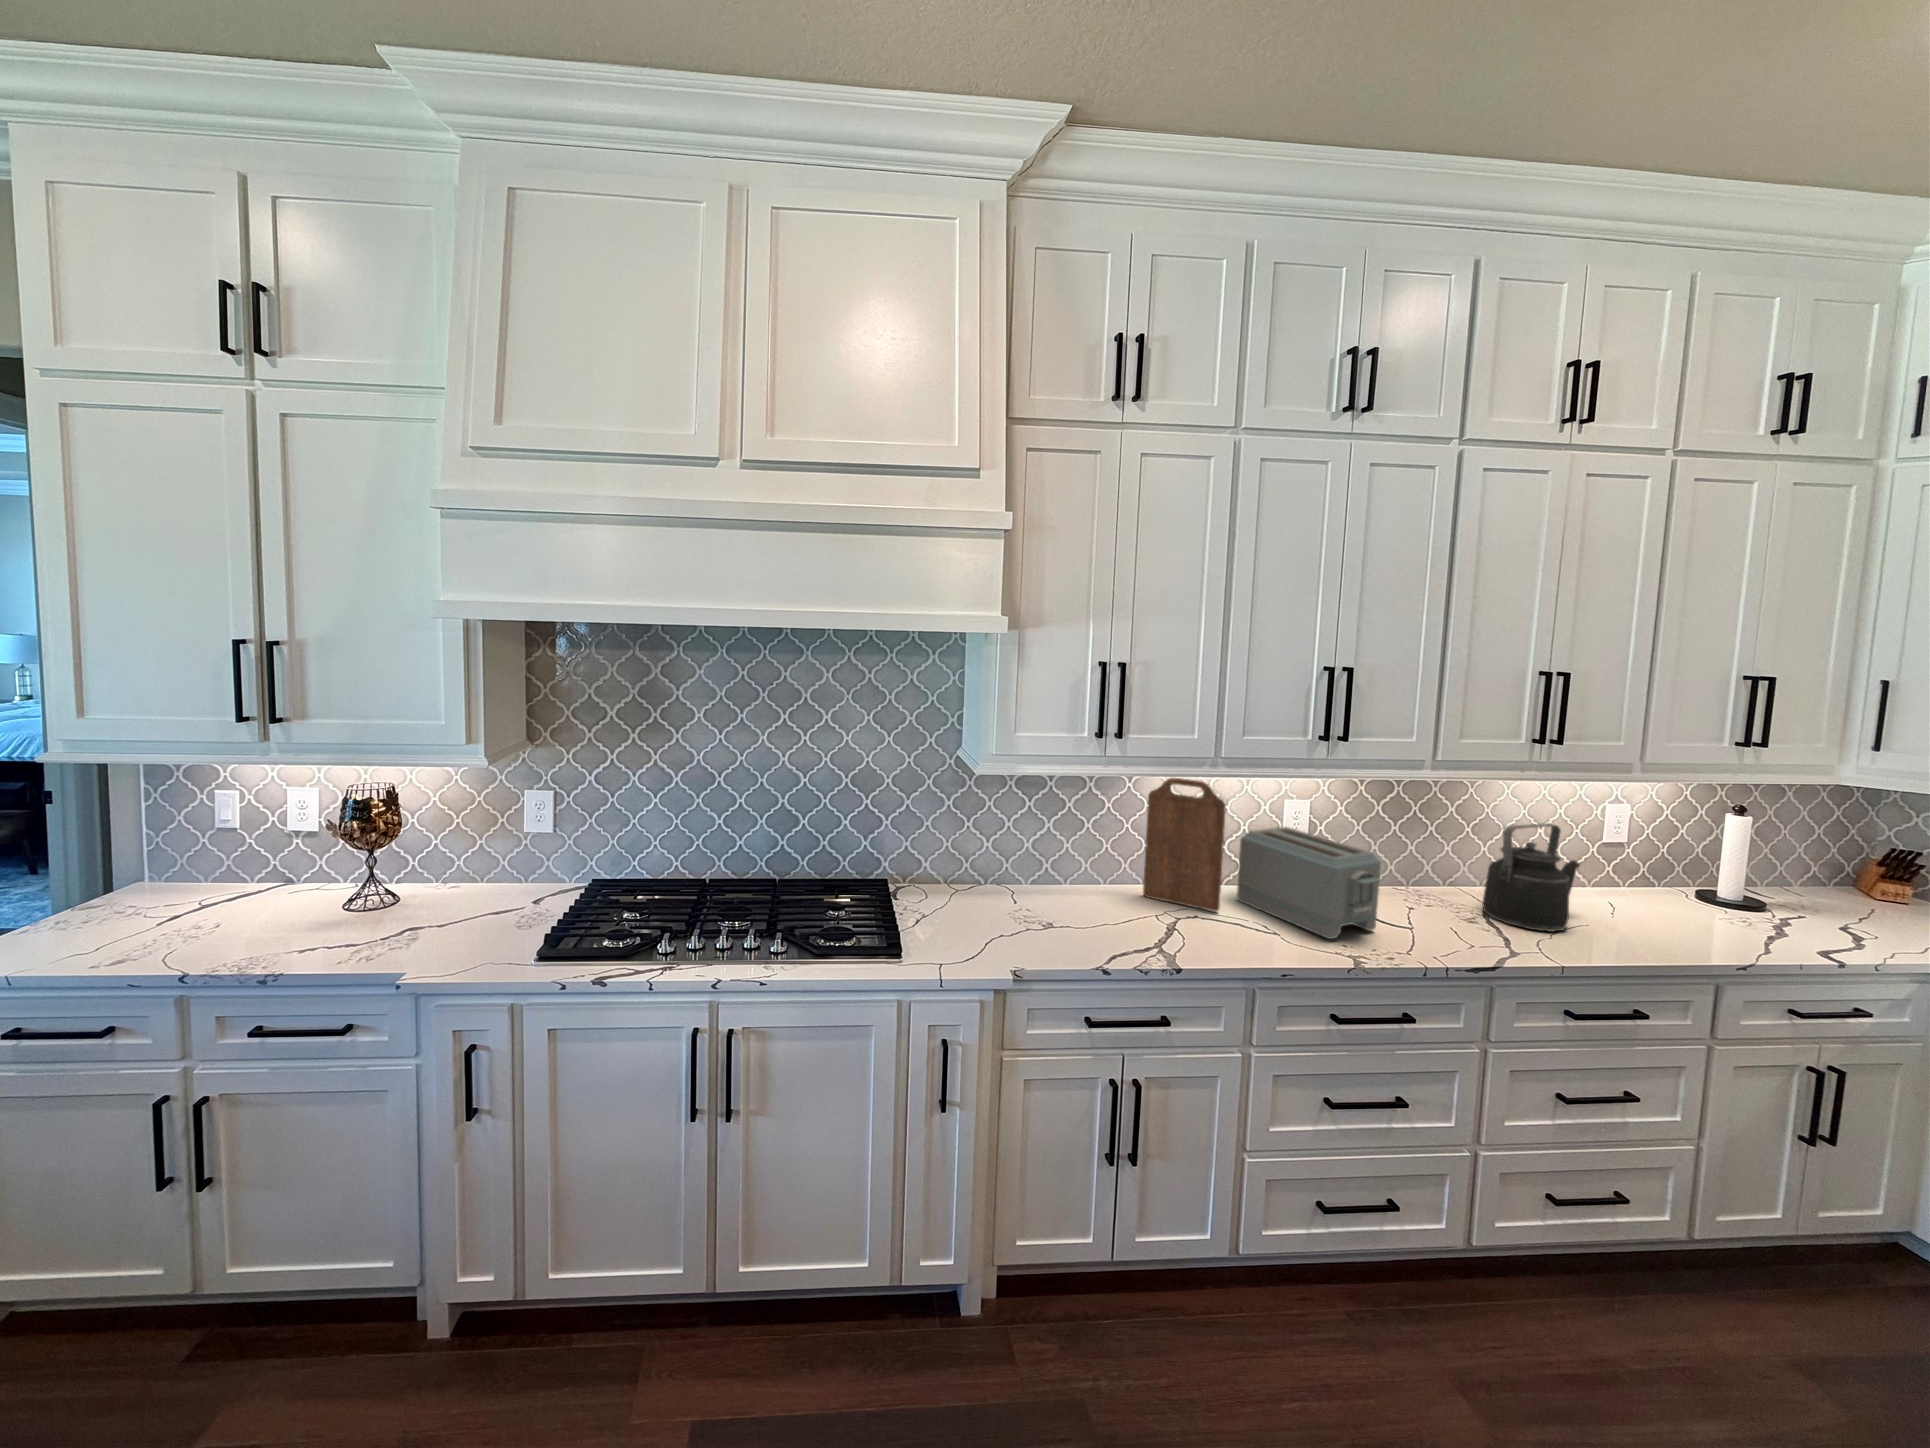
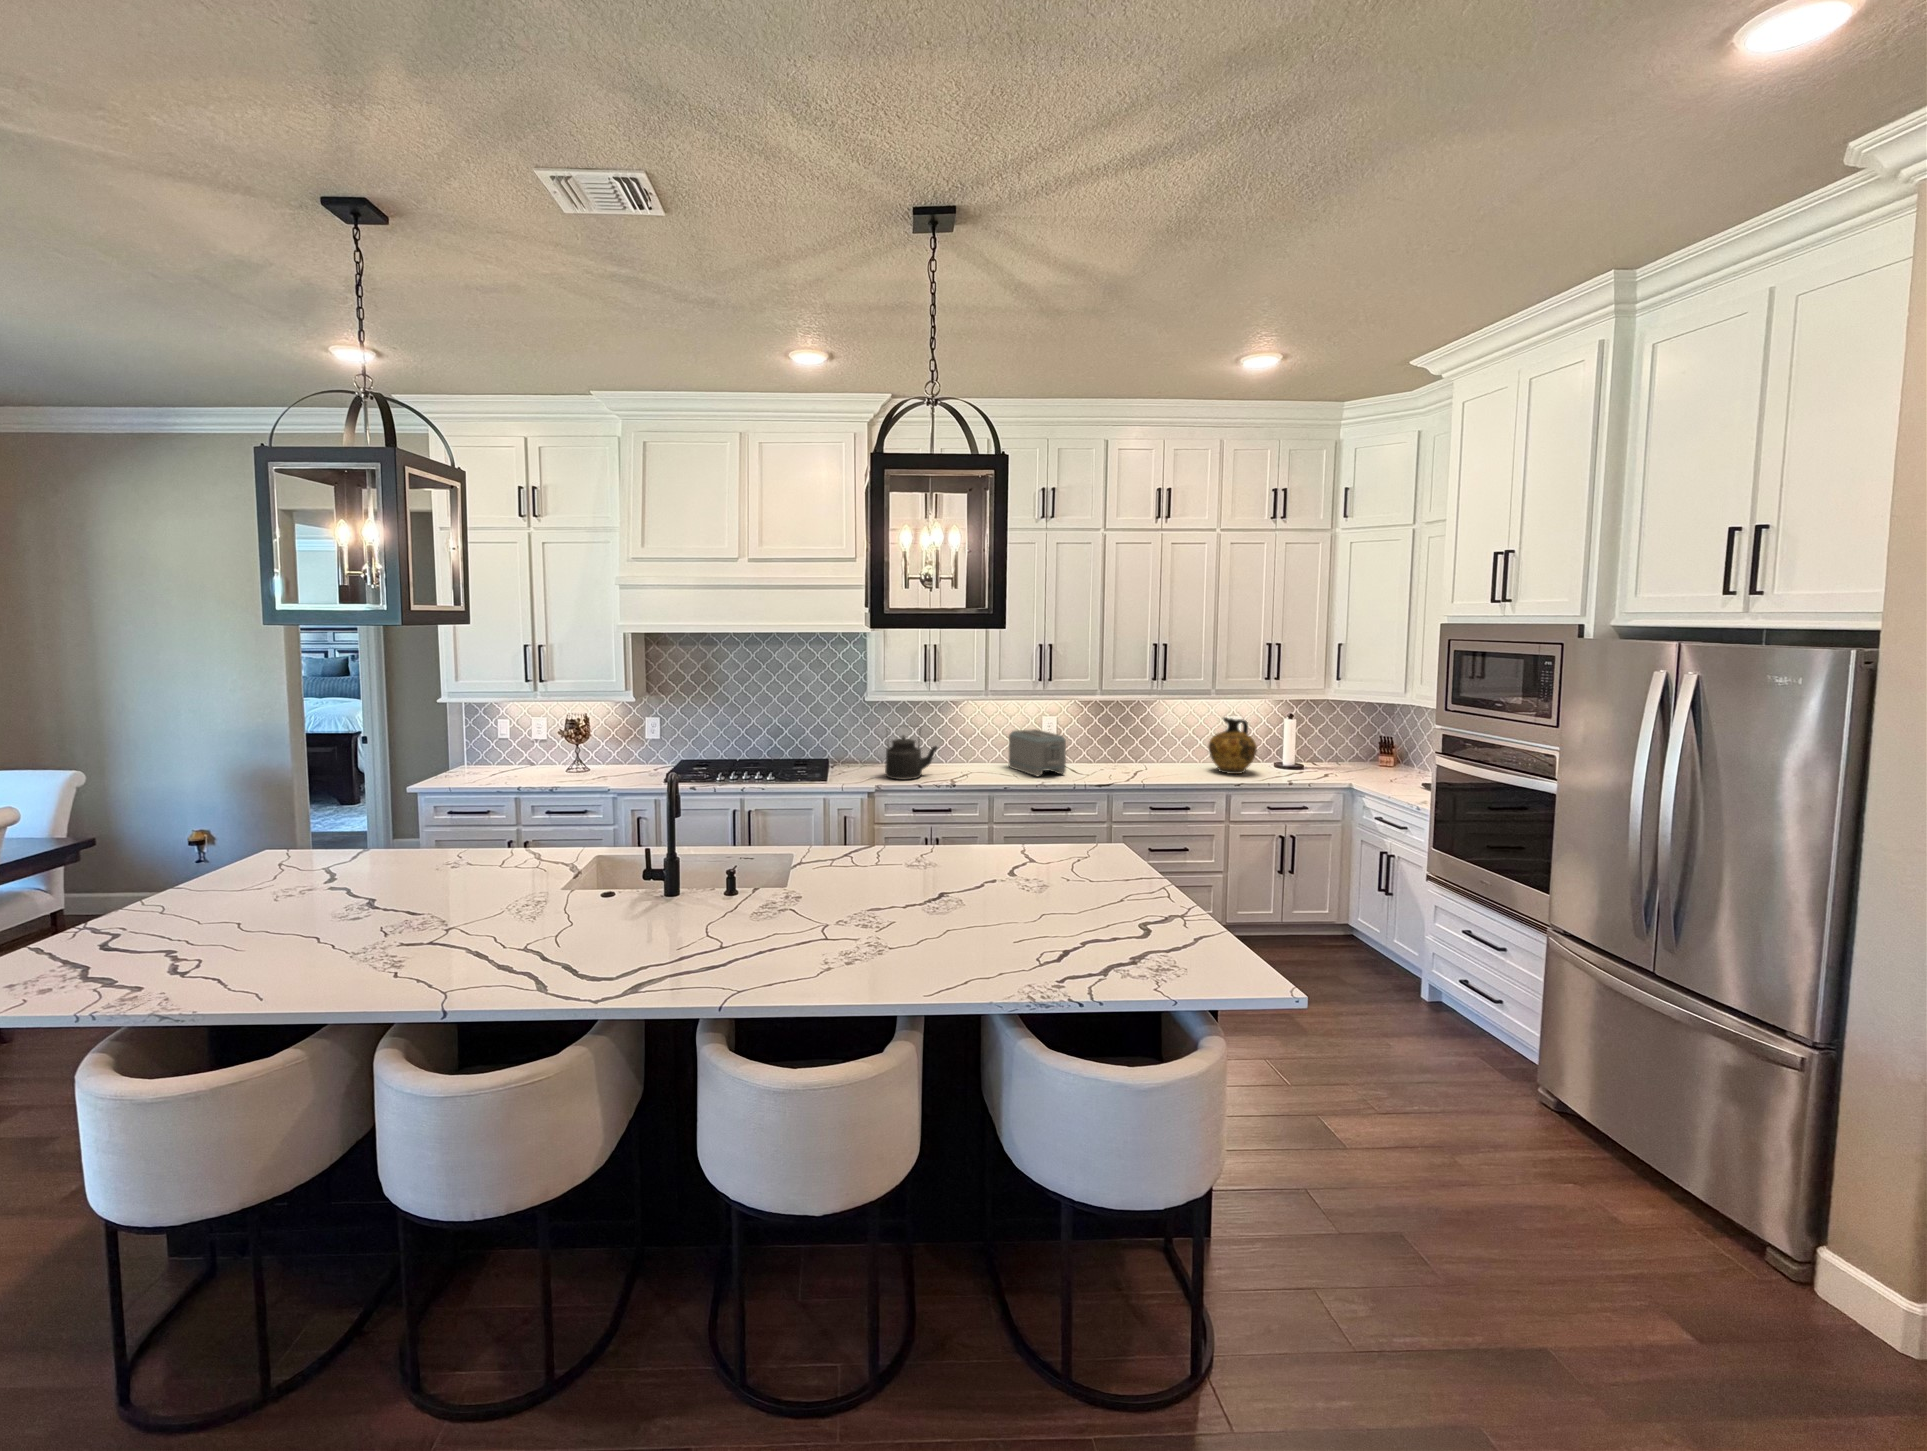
cutting board: present [1143,778,1226,911] -> none [960,703,994,770]
ceramic jug: none [1611,816,1732,927] -> present [1208,717,1257,774]
kettle: present [1482,823,1580,932] -> present [885,727,937,780]

